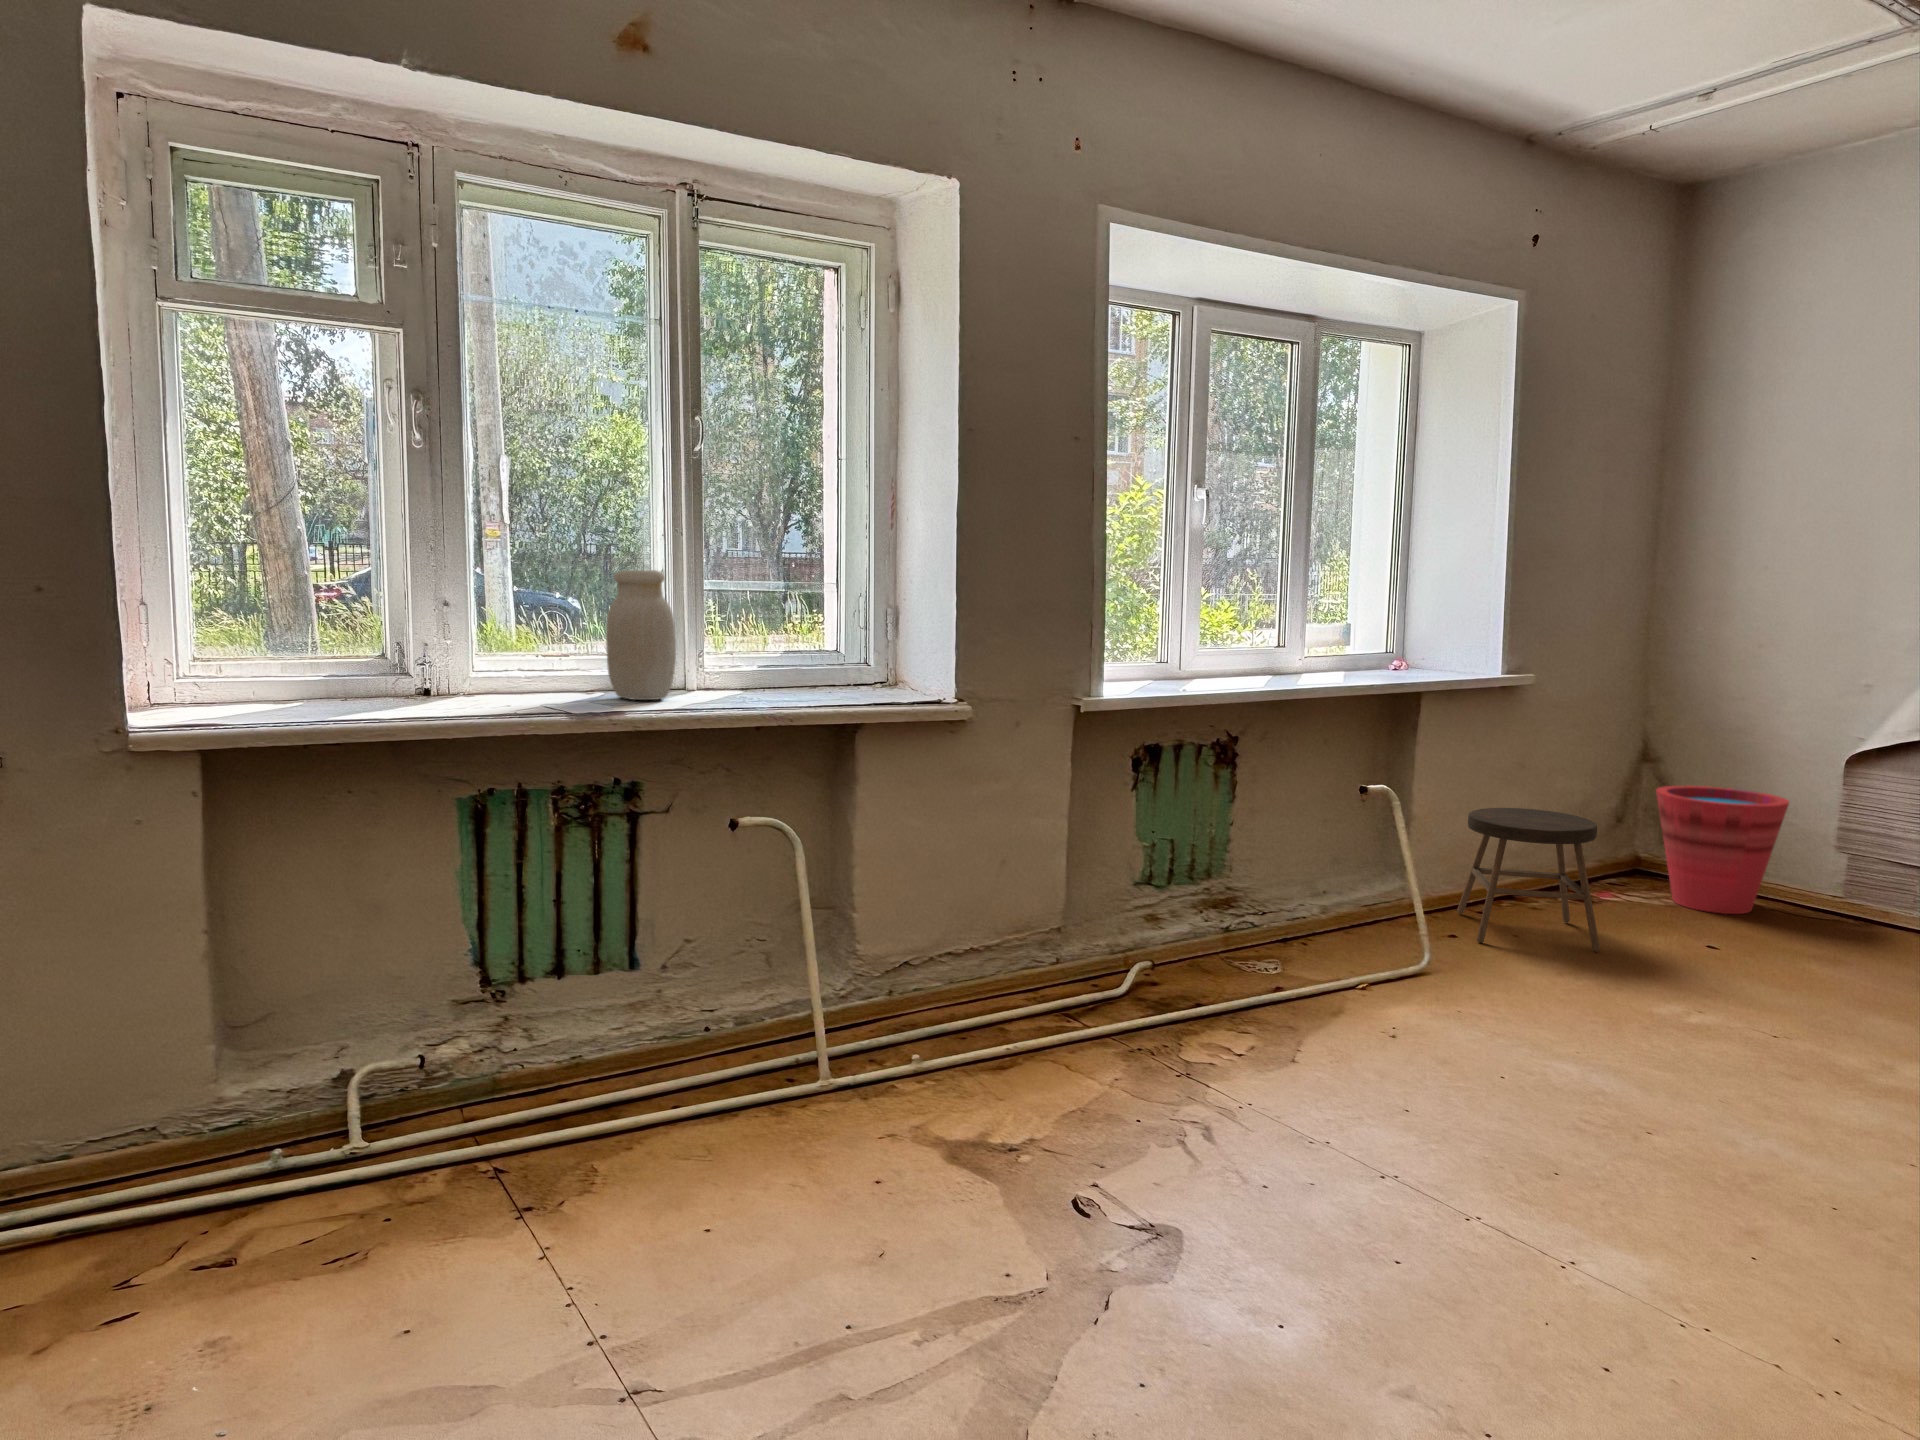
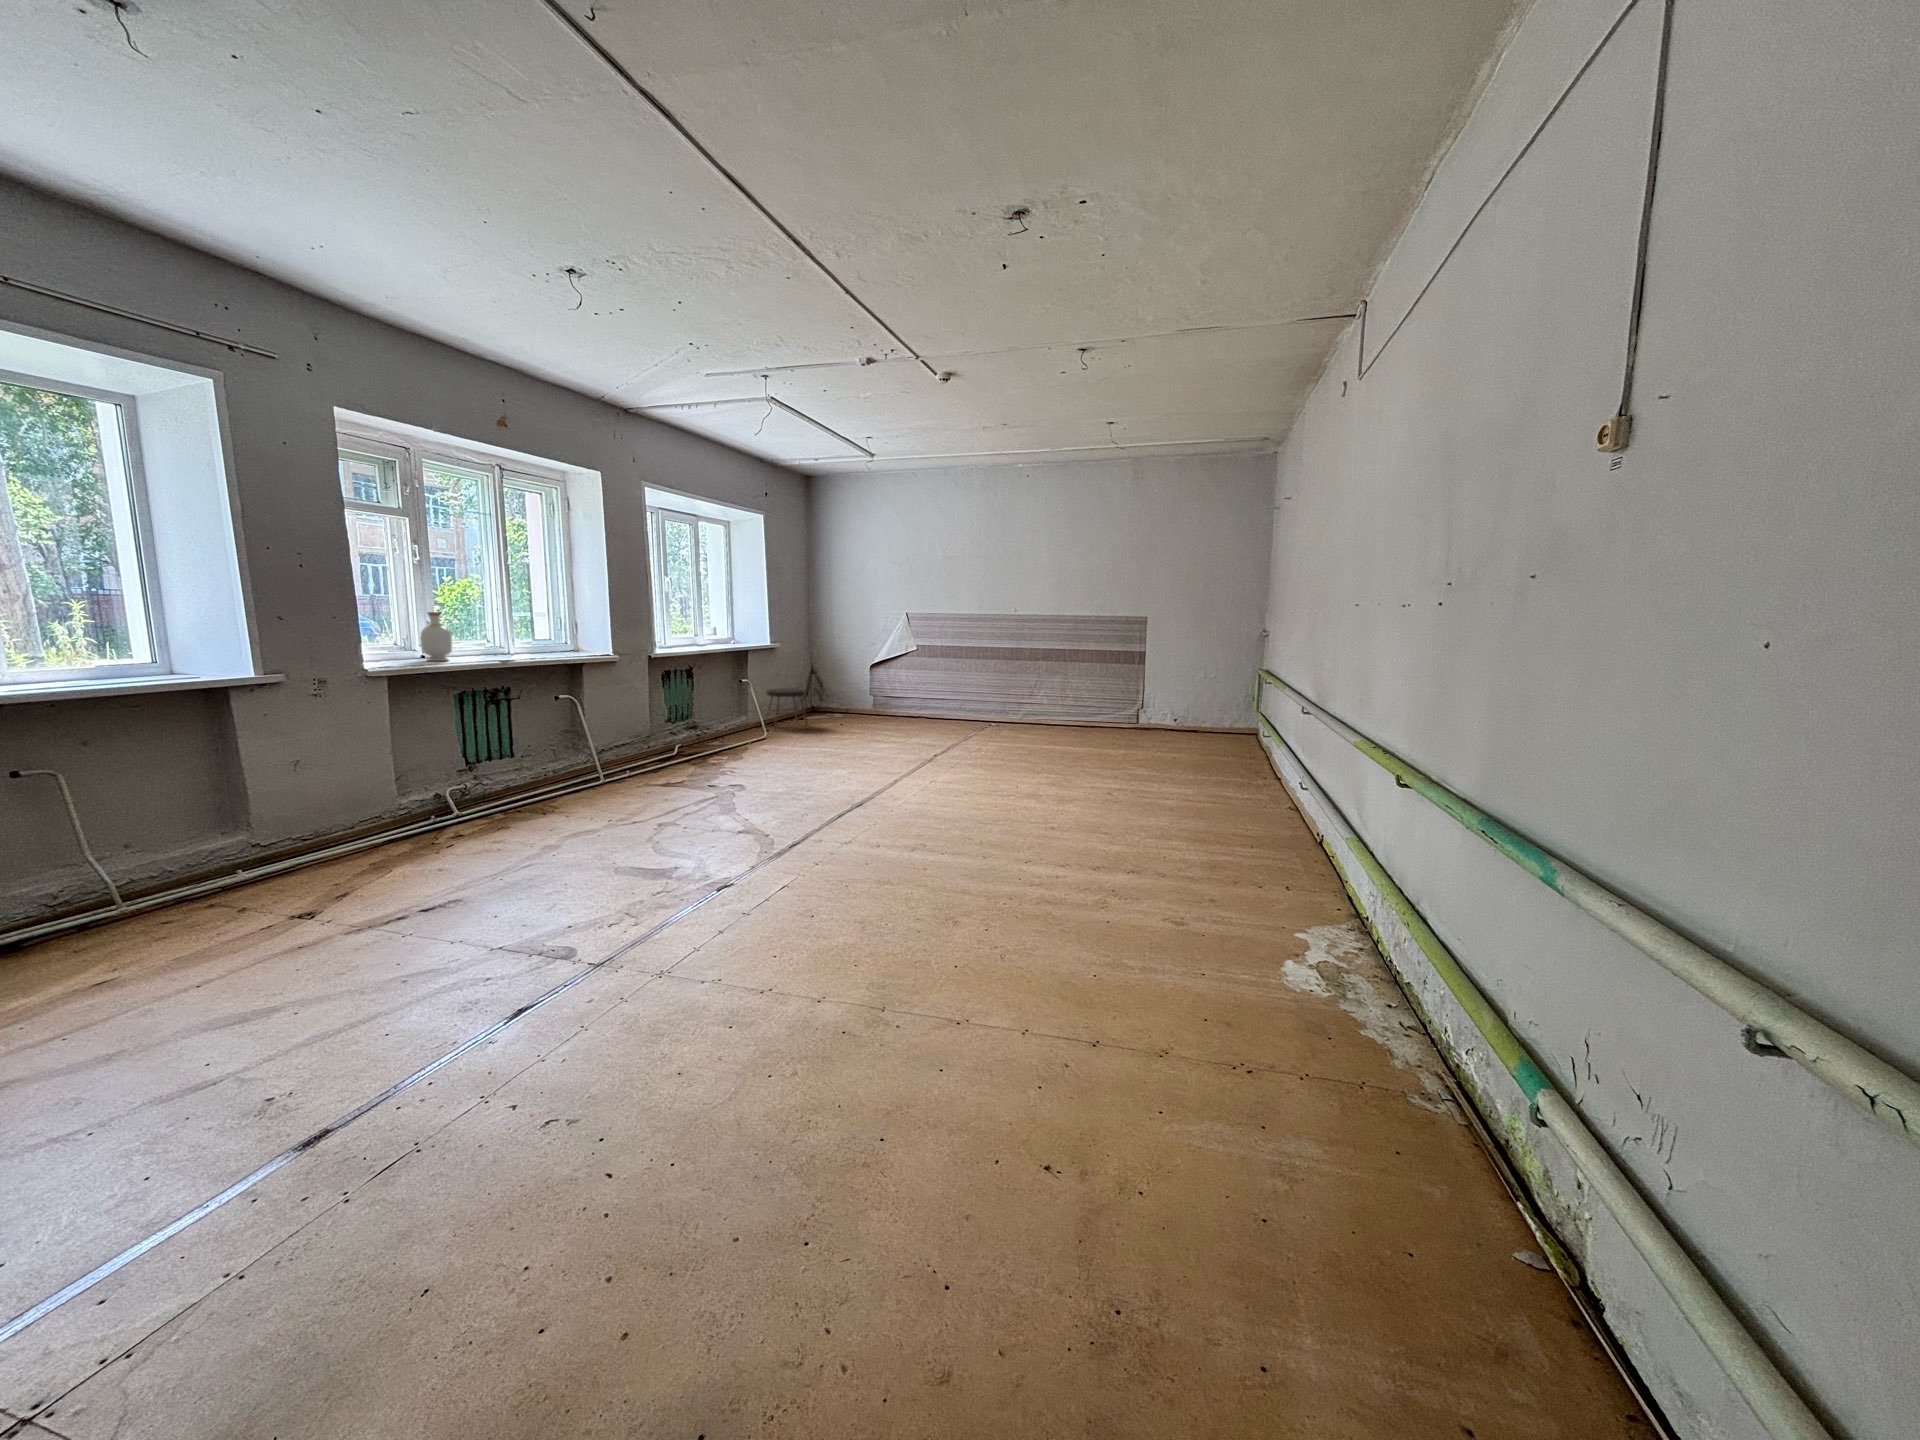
jar: present [606,570,676,700] -> none [488,610,518,658]
bottle: none [419,573,493,704] -> present [420,612,454,661]
bucket: present [1656,786,1789,914] -> none [818,679,854,718]

